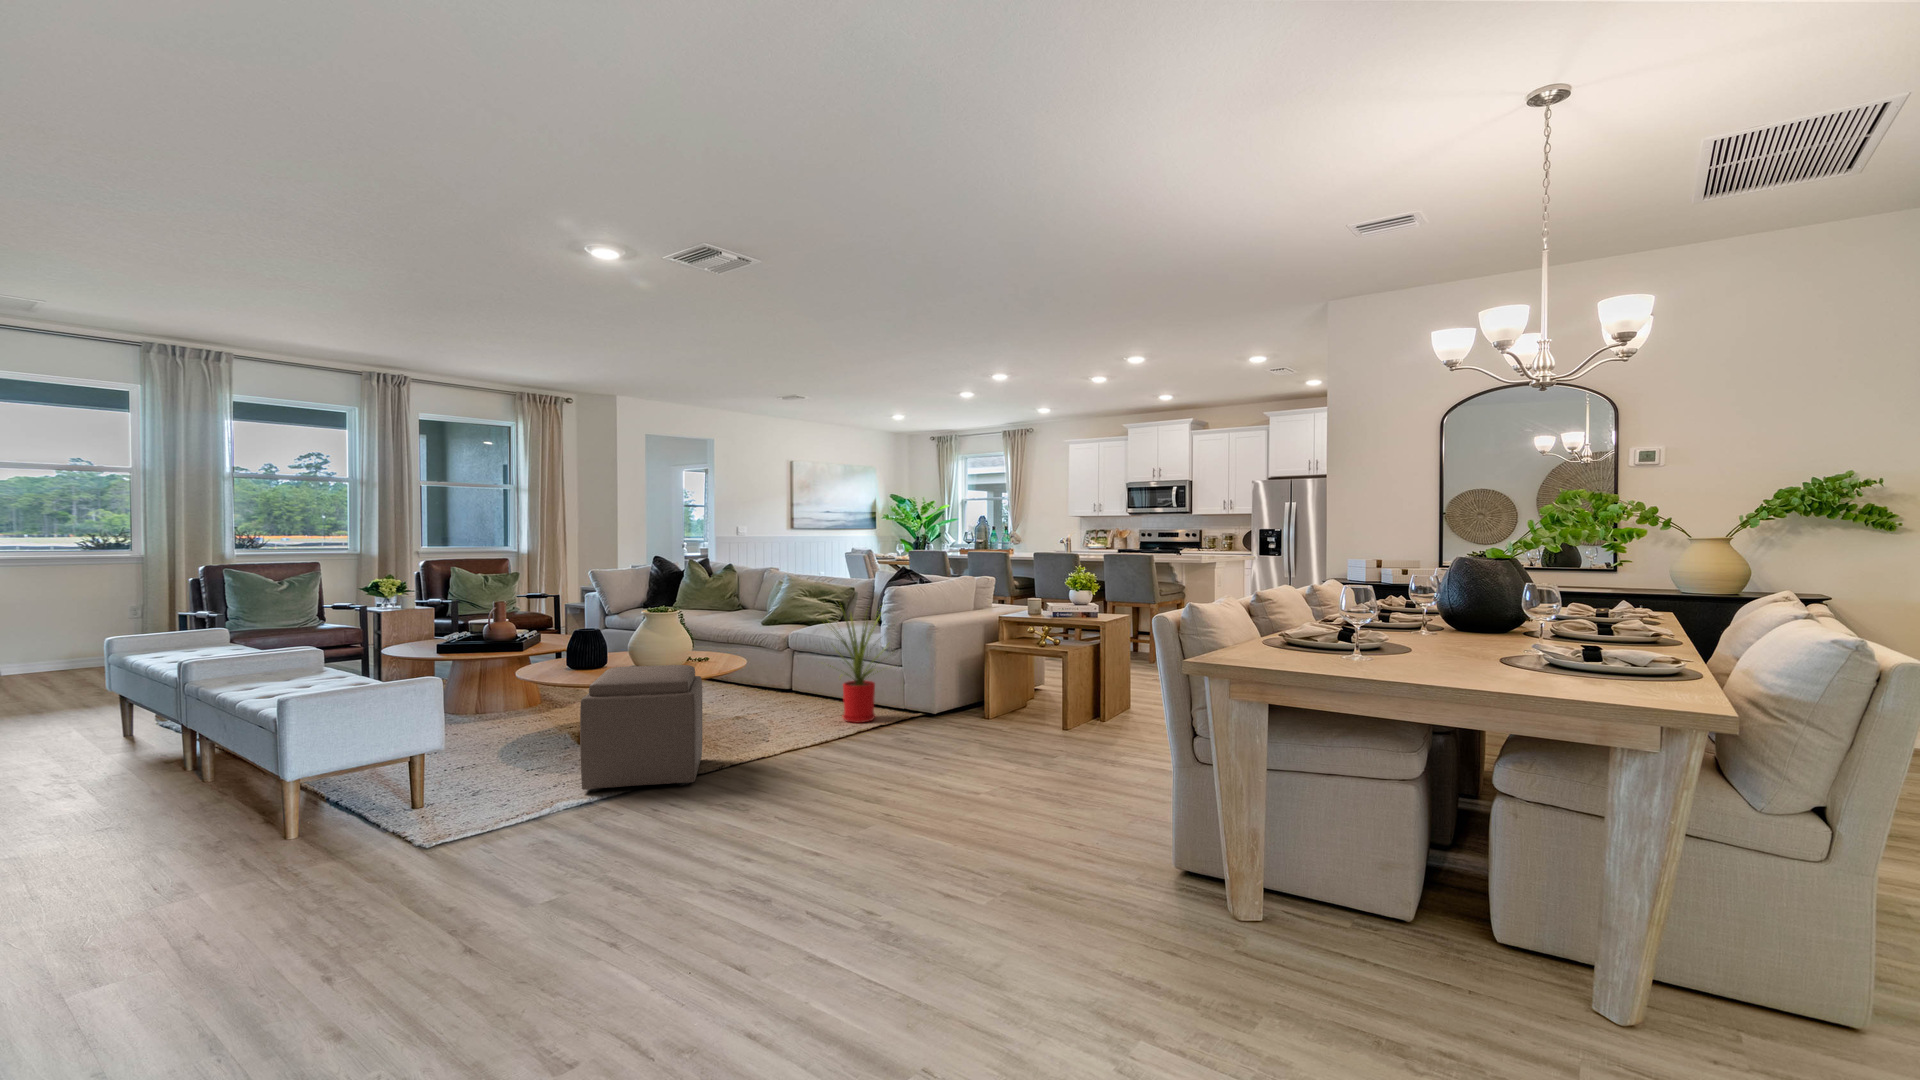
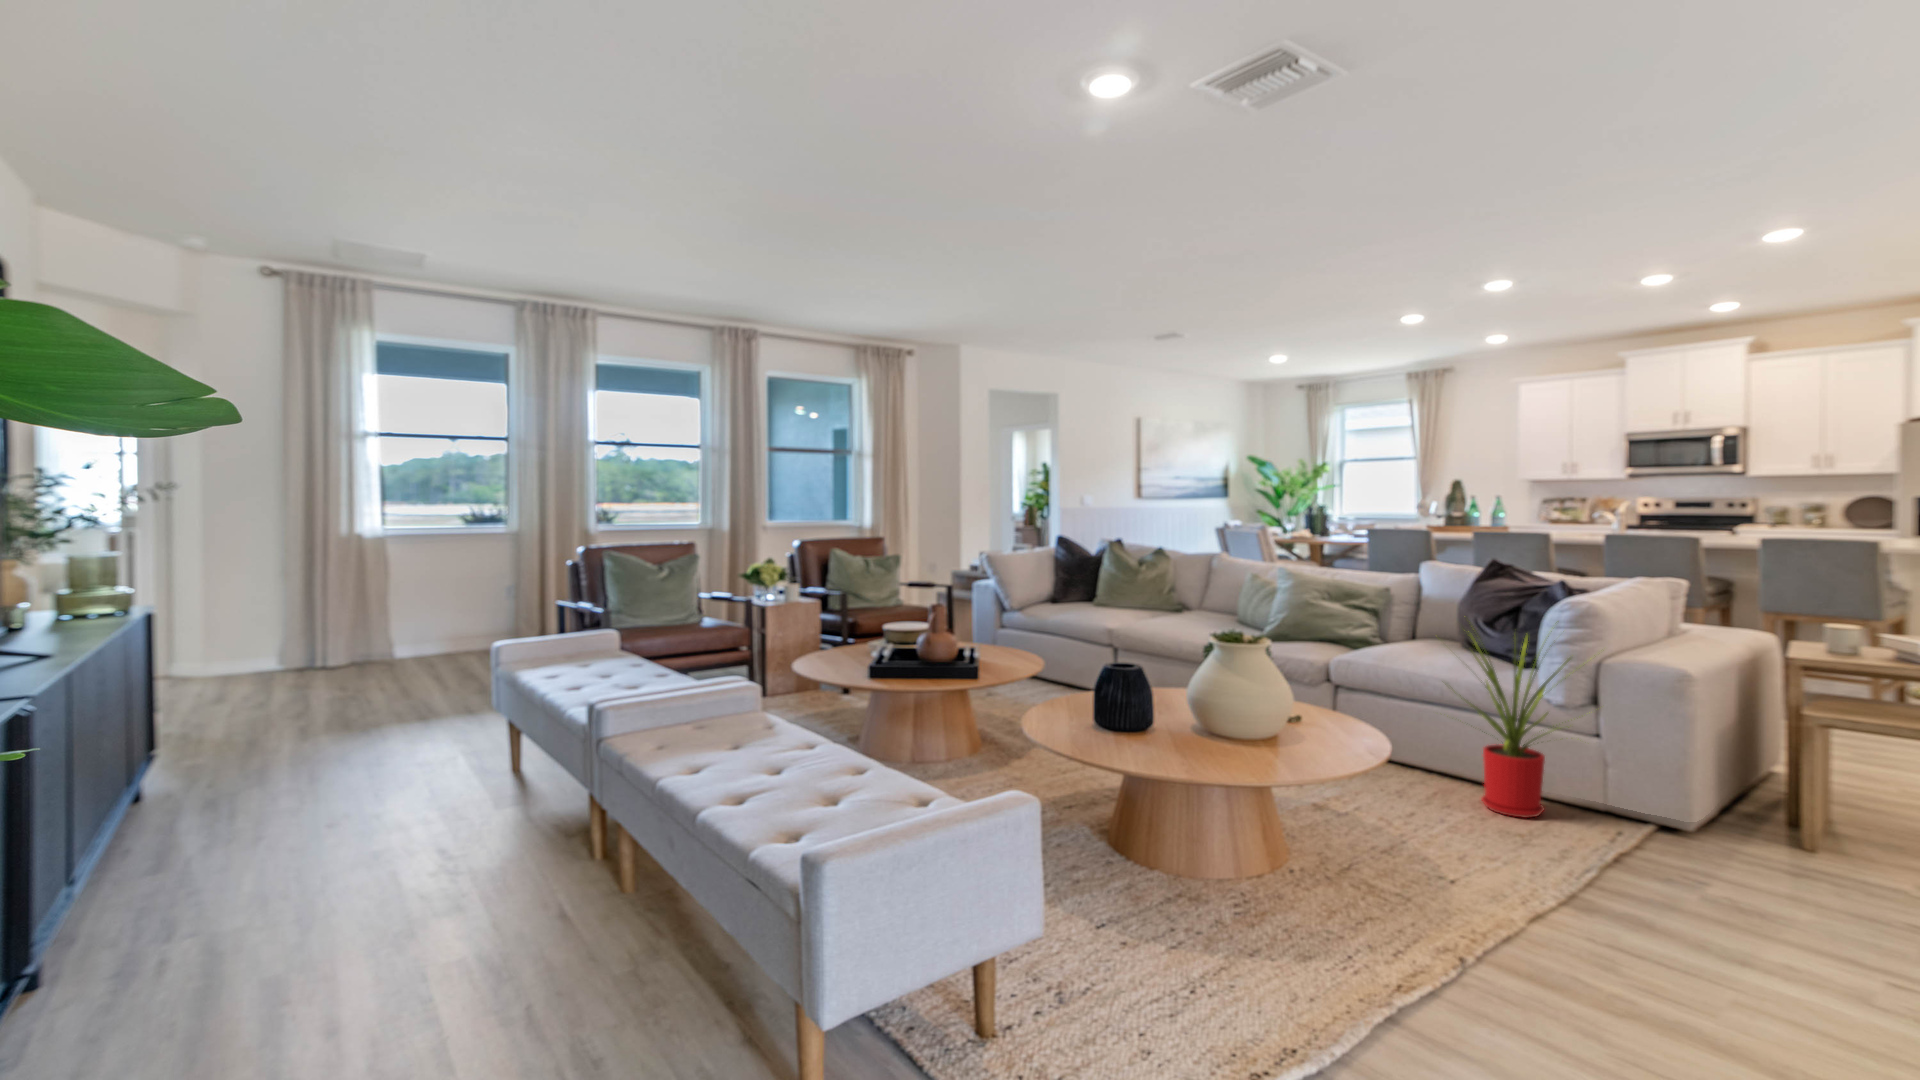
ottoman: present [580,665,702,792] -> none [1205,740,1453,977]

